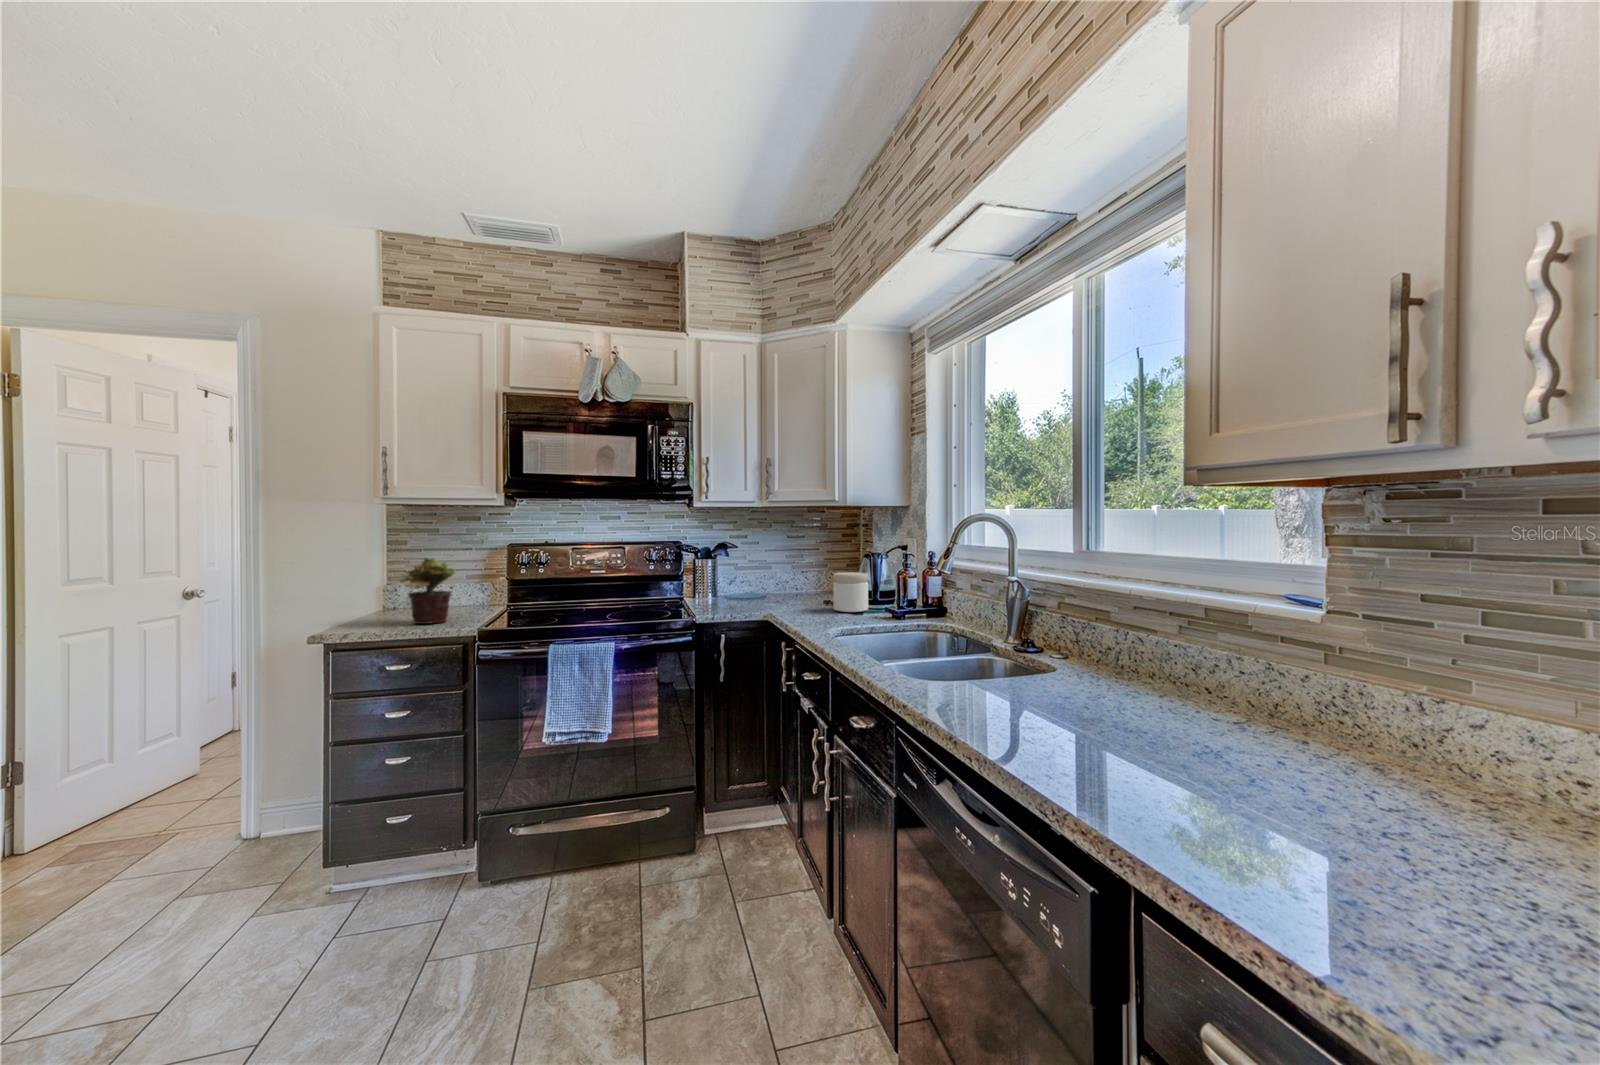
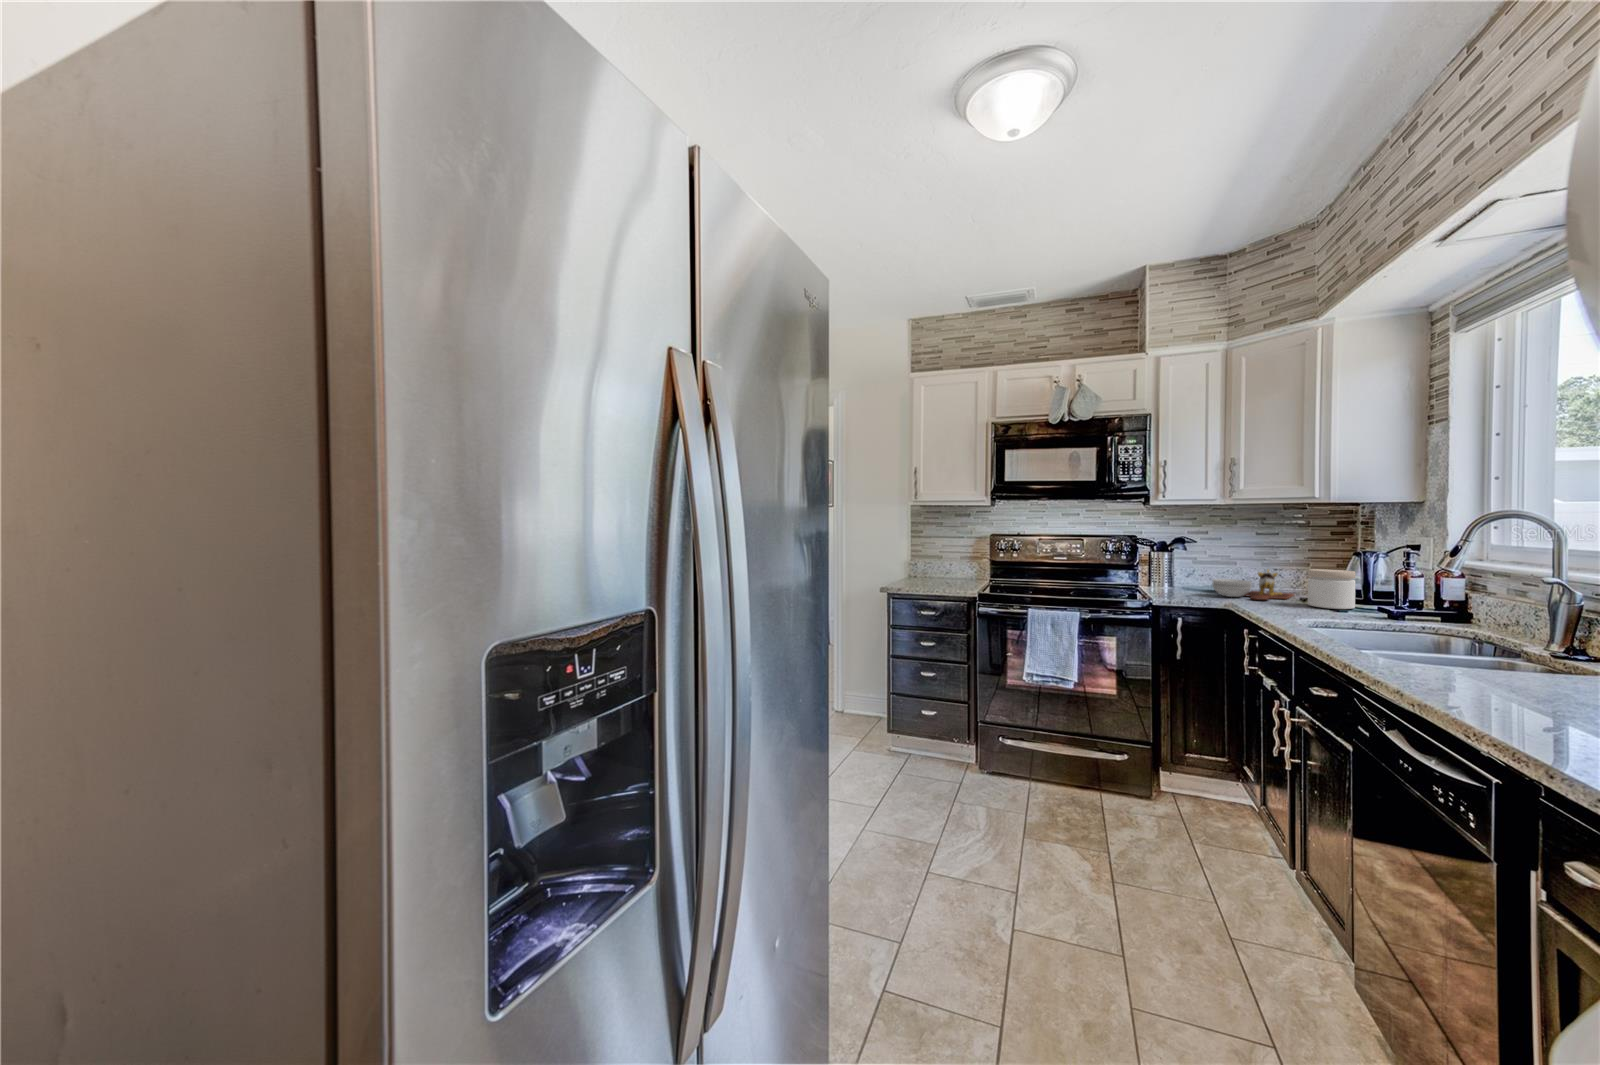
potted plant: present [401,558,455,624] -> none [928,542,961,586]
cutting board: none [754,573,821,608] -> present [1212,570,1294,600]

